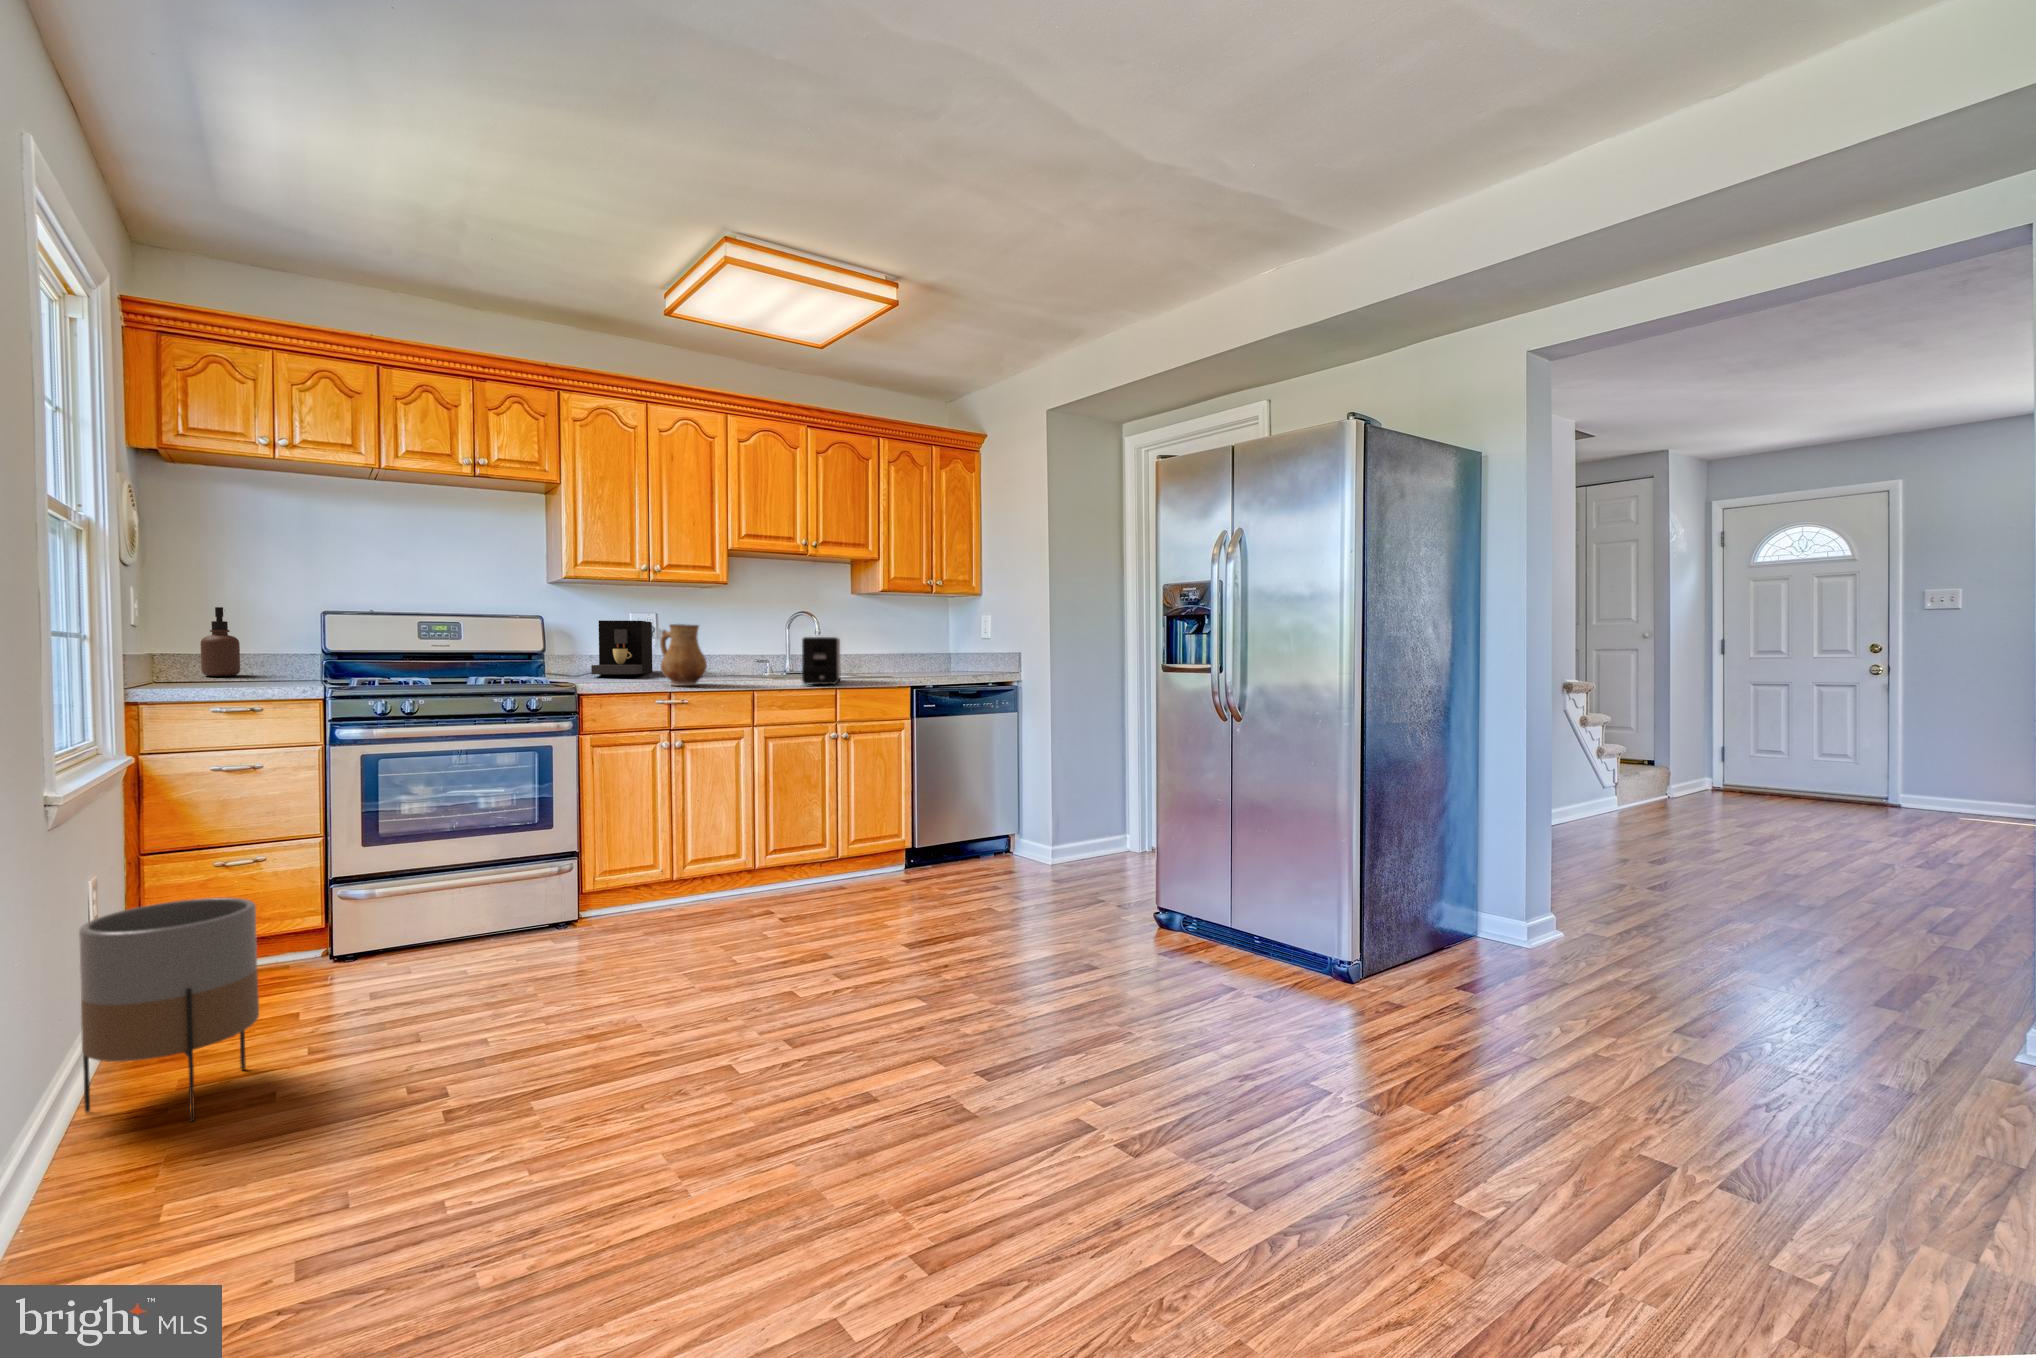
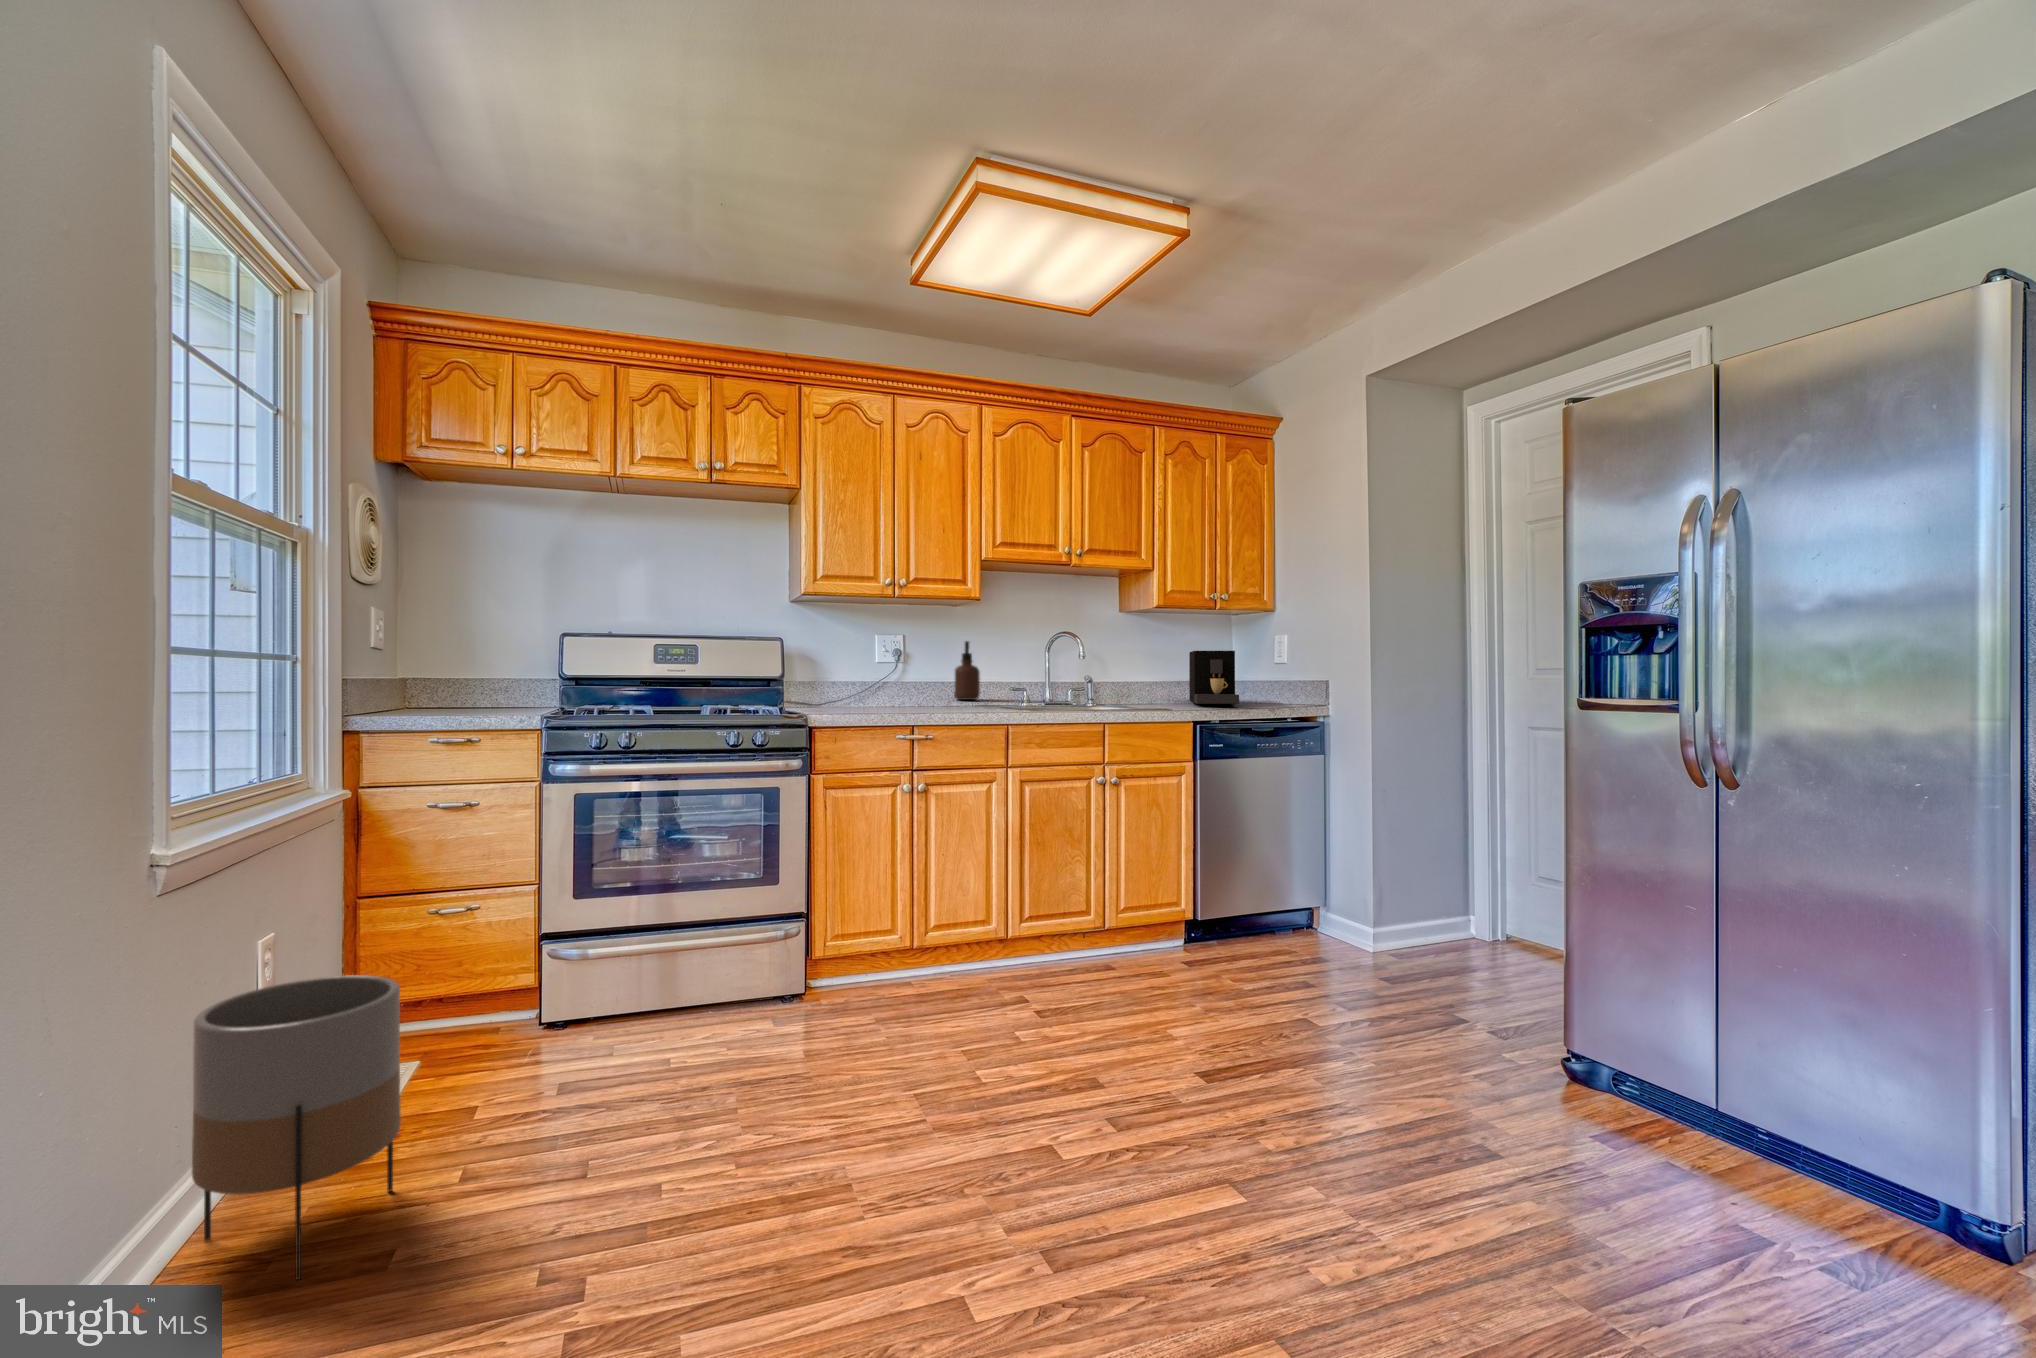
soap dispenser: present [201,607,240,676] -> present [954,641,980,700]
coffee maker: present [591,620,652,675] -> present [1189,651,1239,704]
ceramic pitcher: present [660,624,707,686] -> none [902,646,954,719]
toaster: present [802,637,840,685] -> none [1064,661,1108,719]

